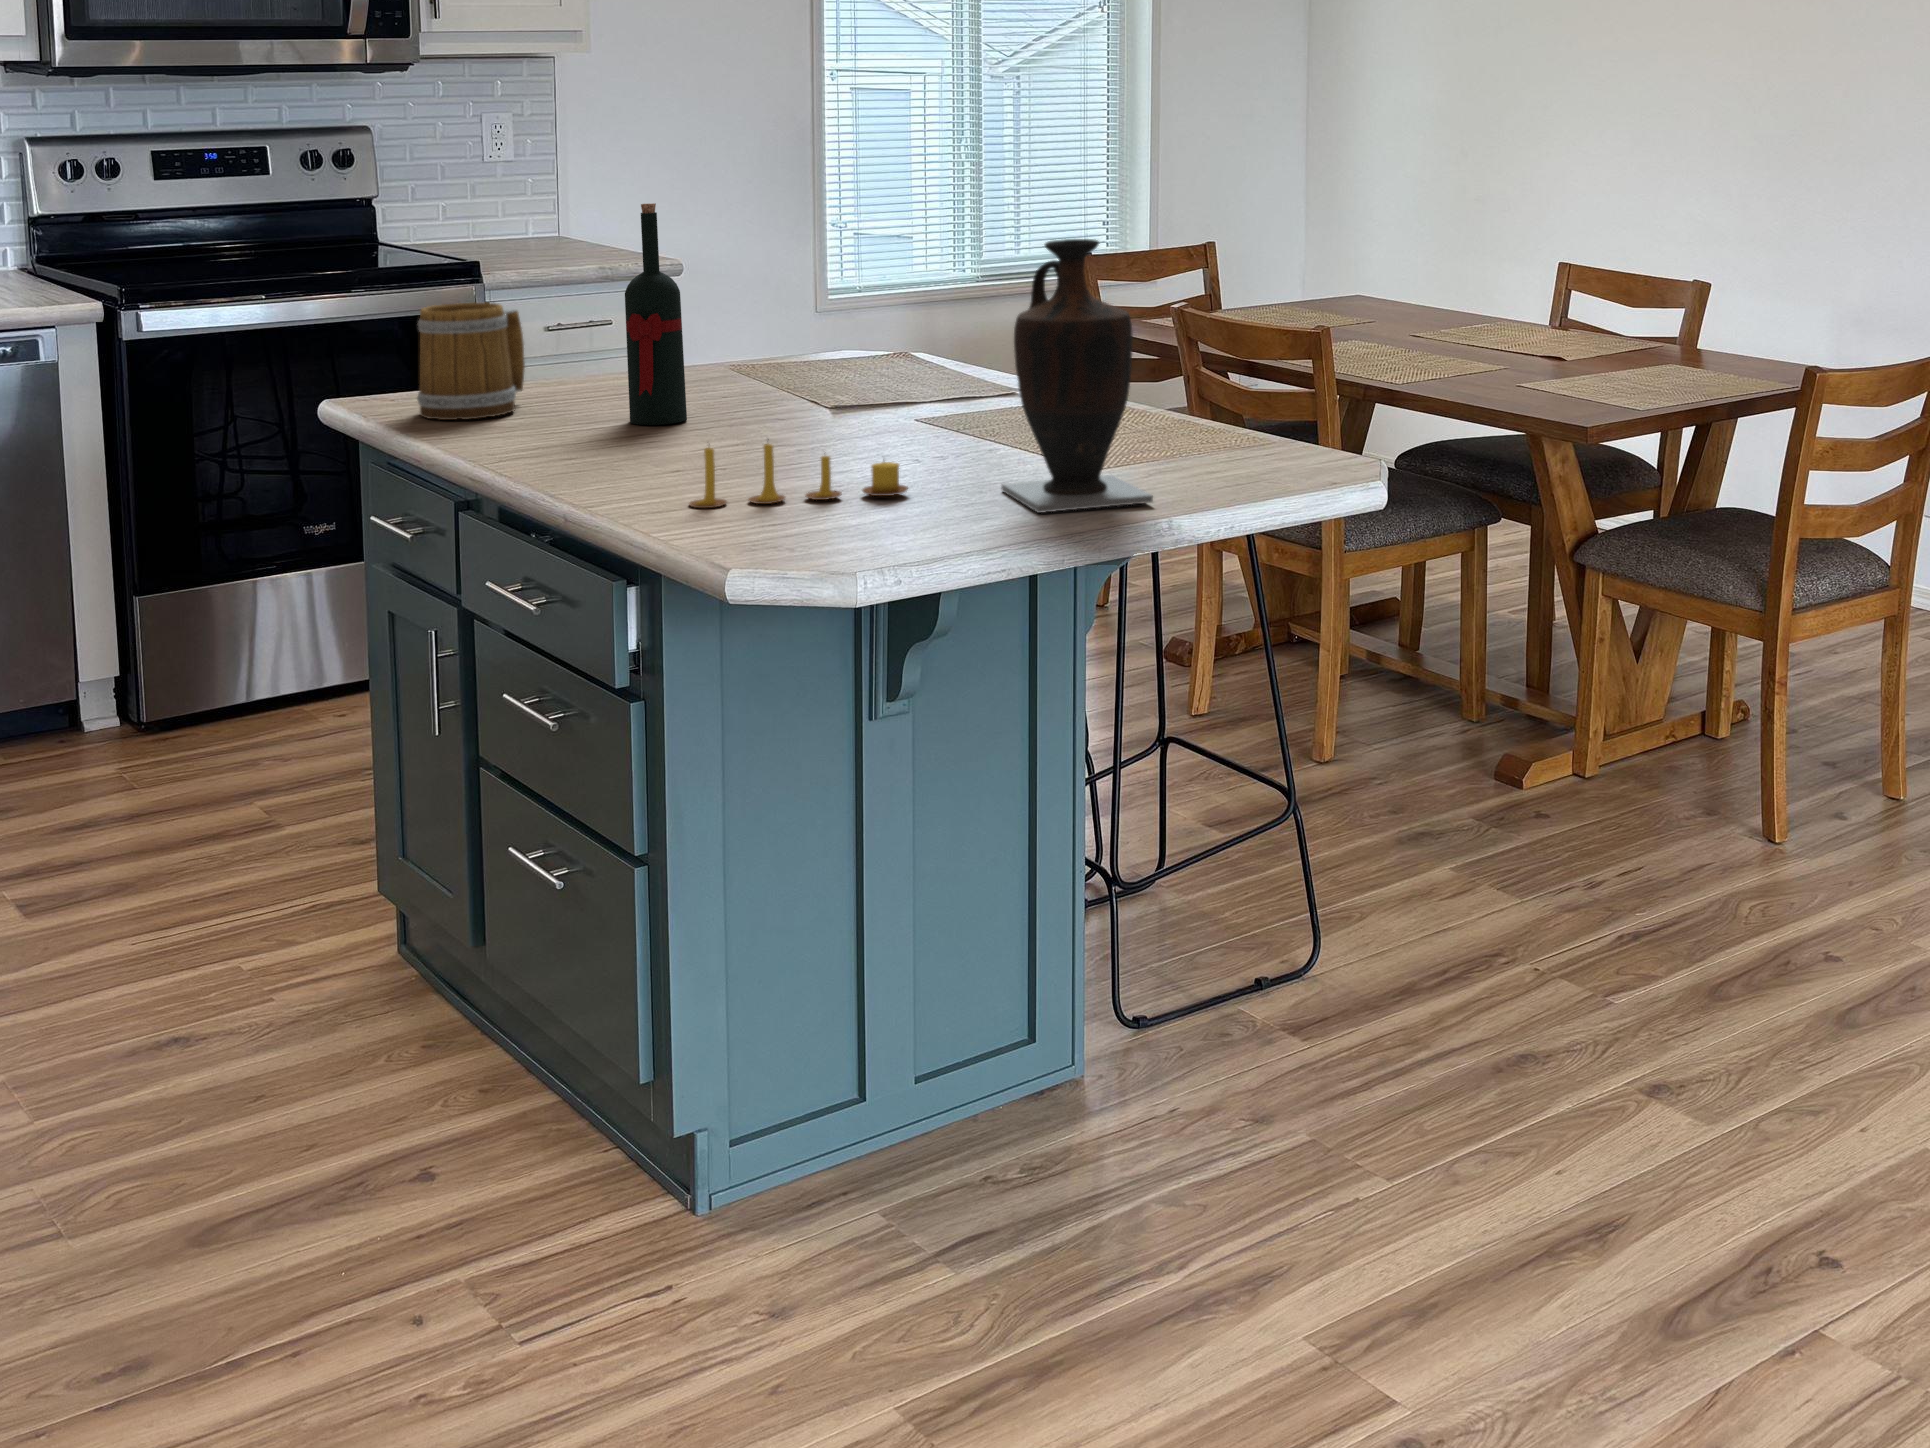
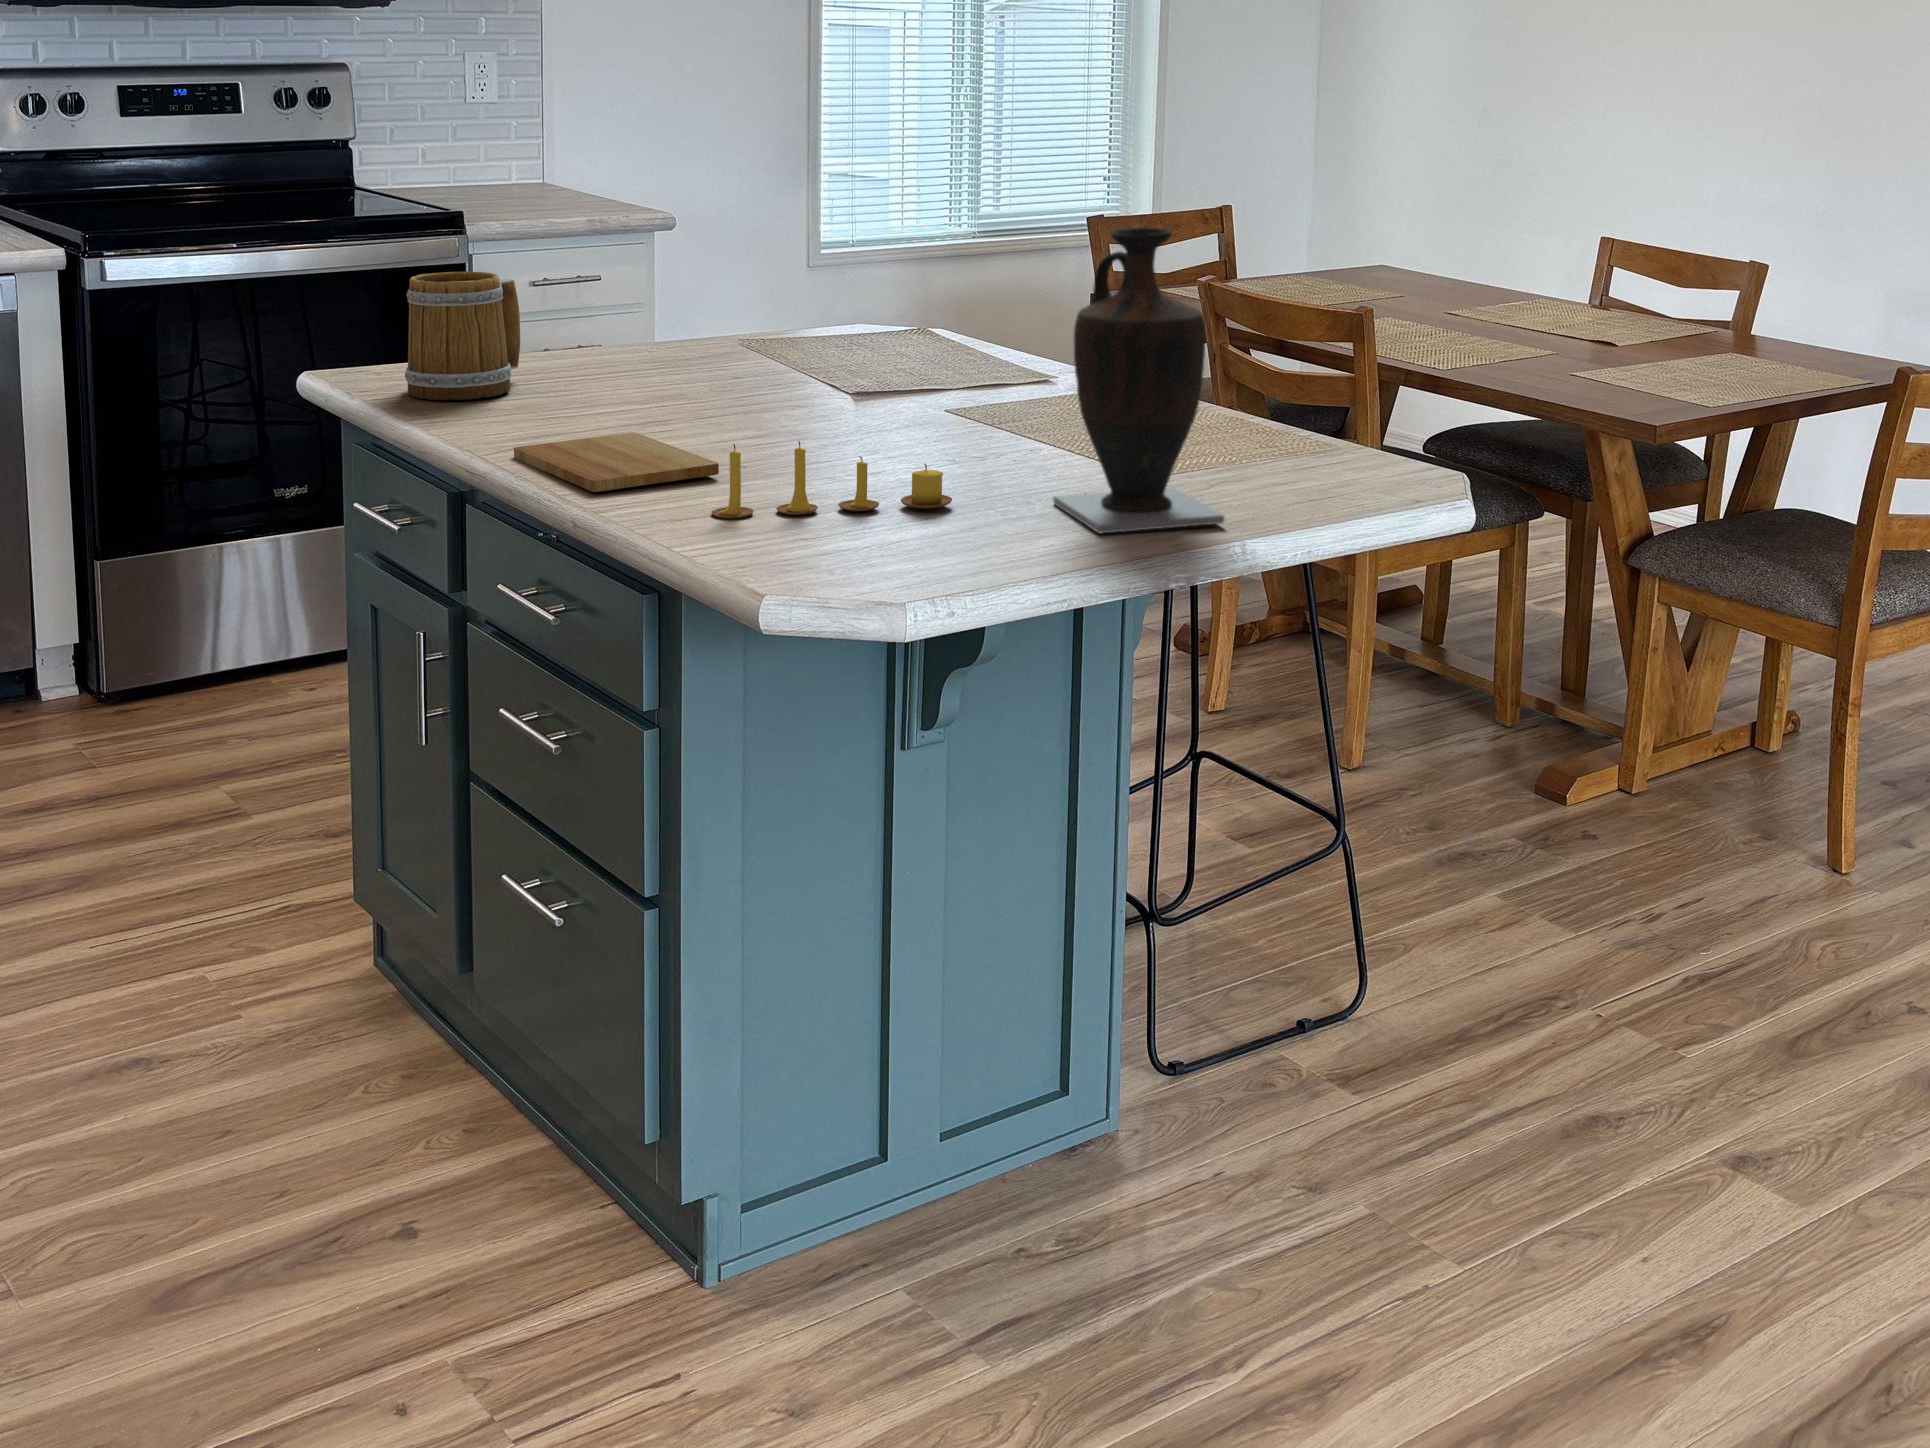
wine bottle: present [625,203,687,425] -> none [633,169,697,411]
cutting board: none [513,441,699,490] -> present [514,432,719,492]

